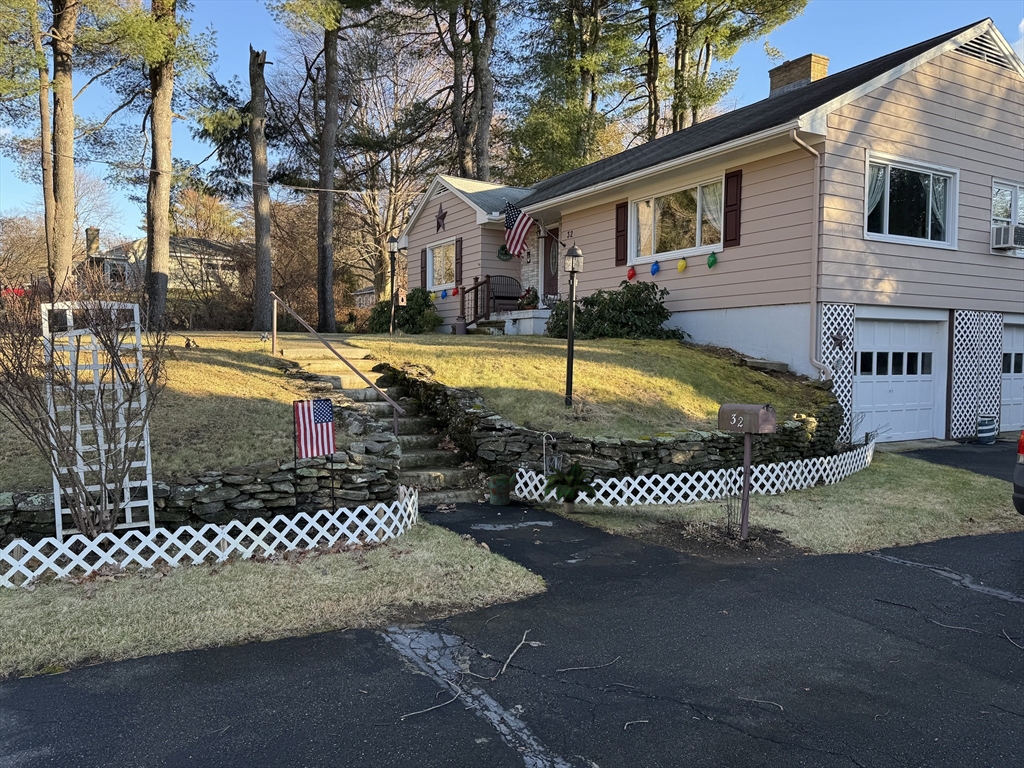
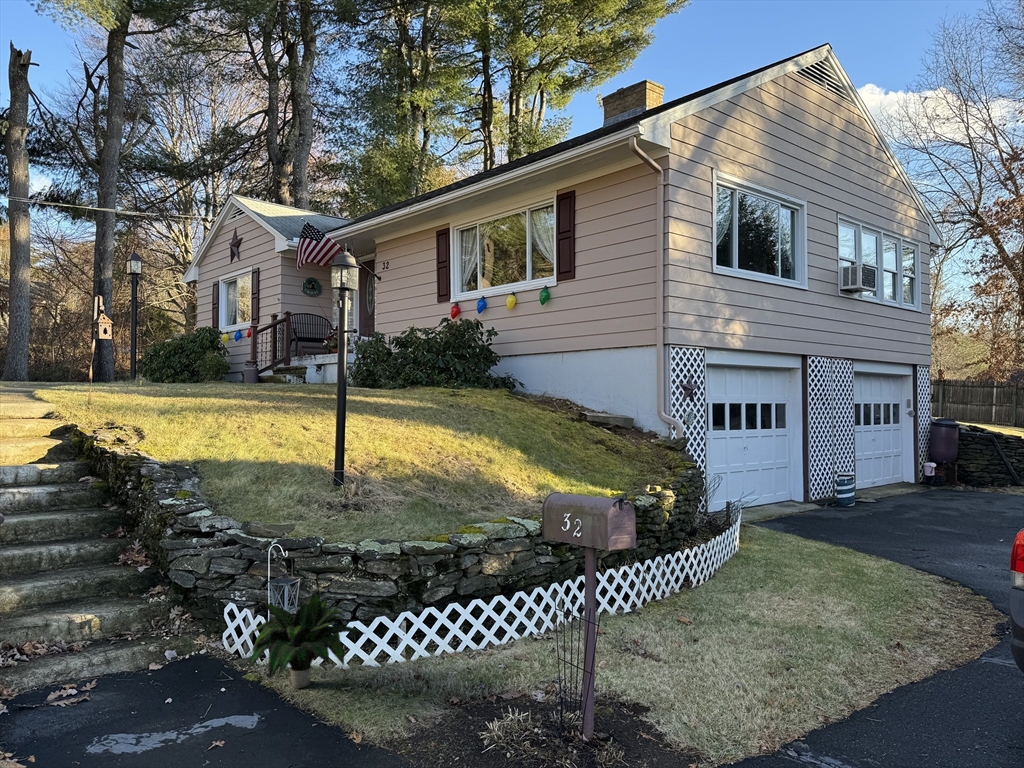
watering can: present [488,469,520,505] -> none [156,604,228,677]

